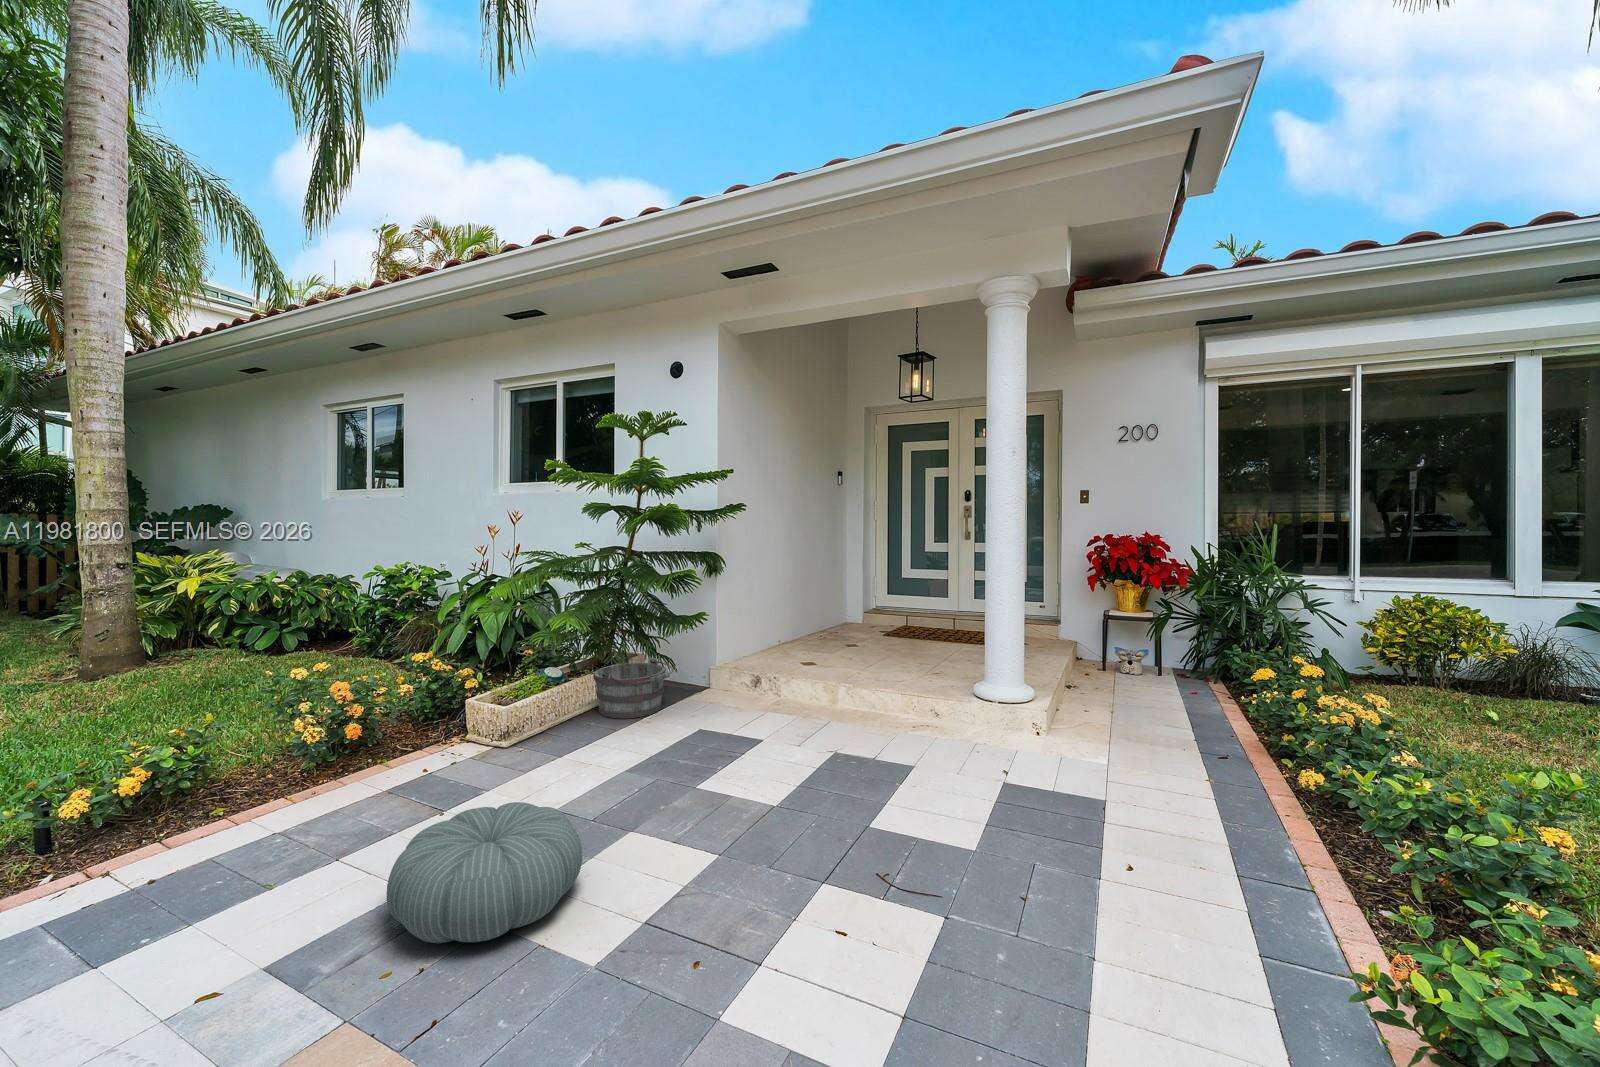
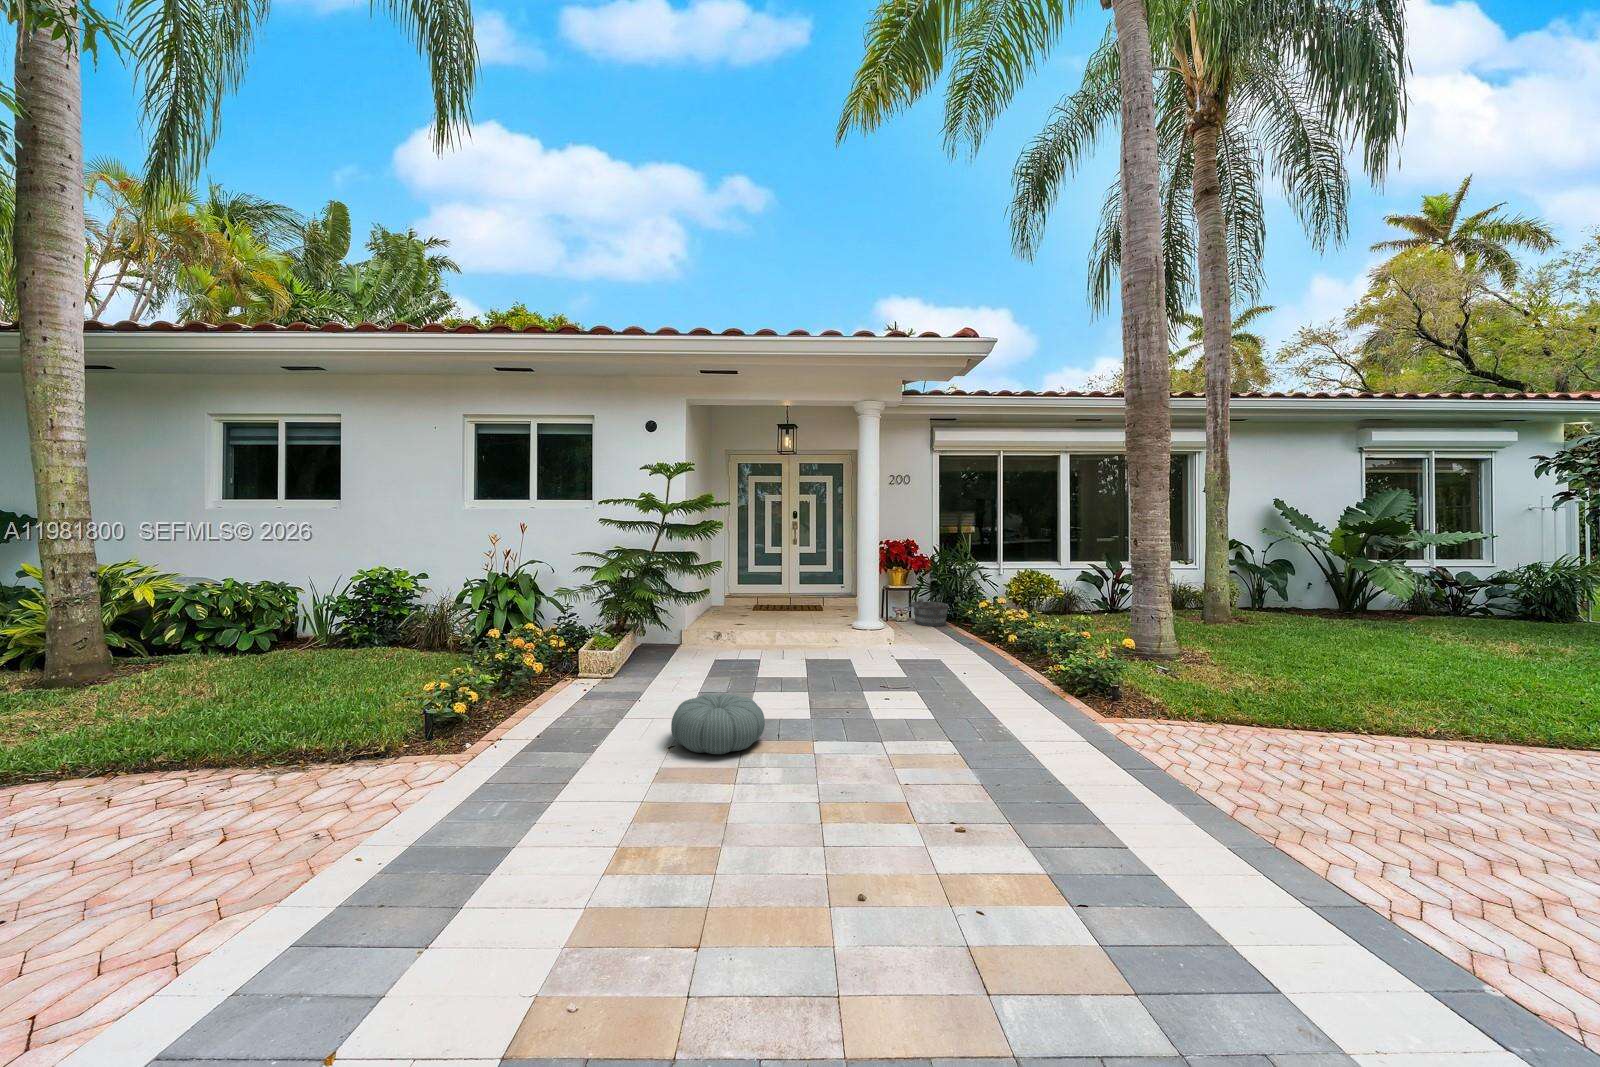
bucket: present [593,658,674,719] -> present [909,599,949,626]

